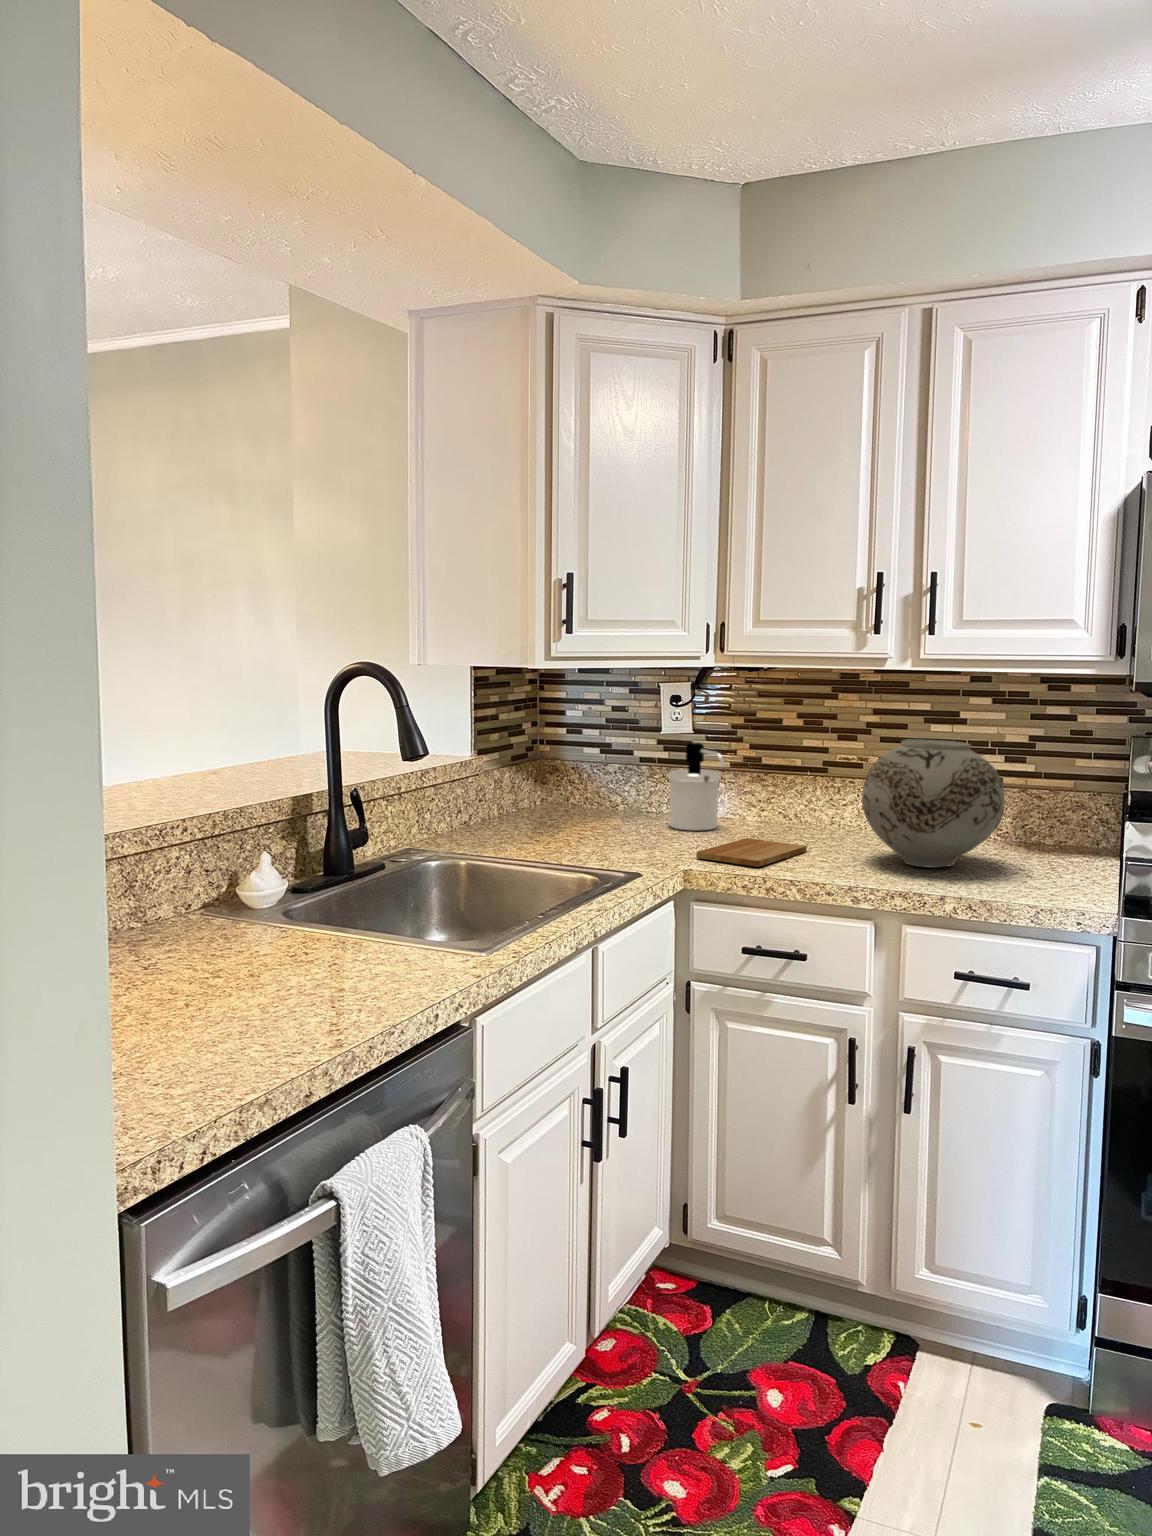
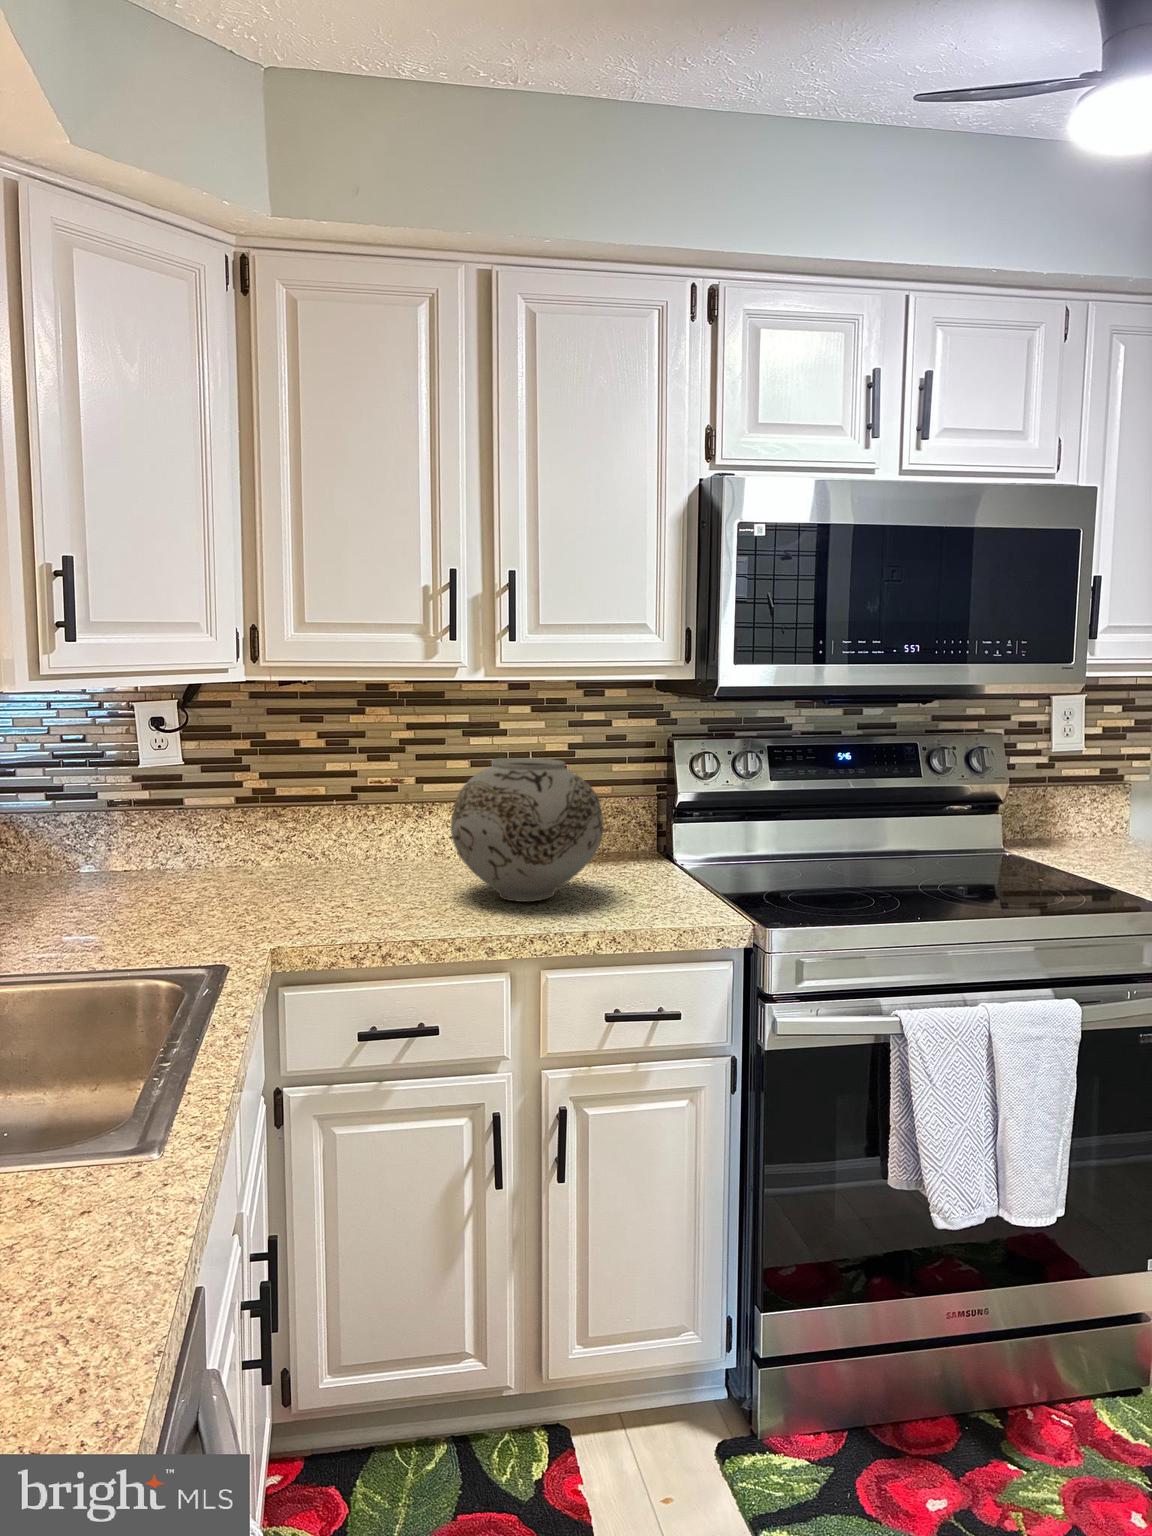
soap dispenser: present [669,743,726,831] -> none [175,776,264,889]
cutting board: present [696,838,807,867] -> none [271,891,384,928]

